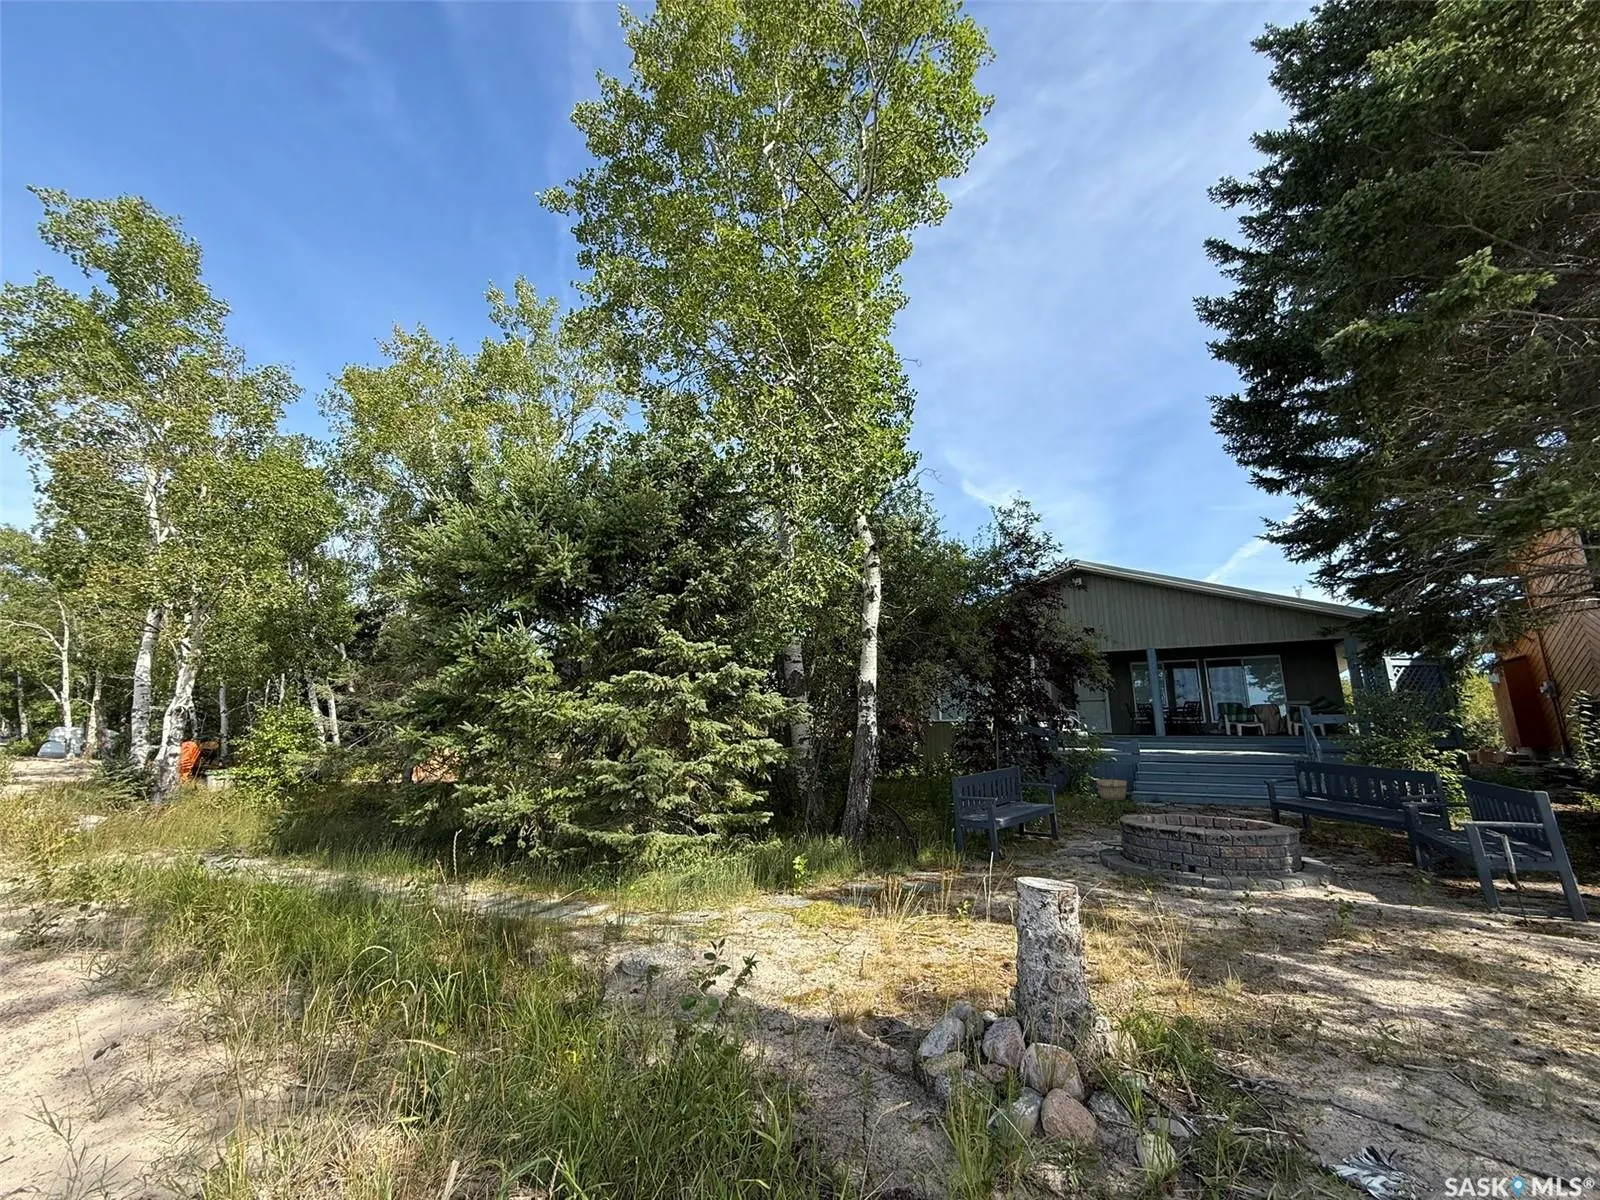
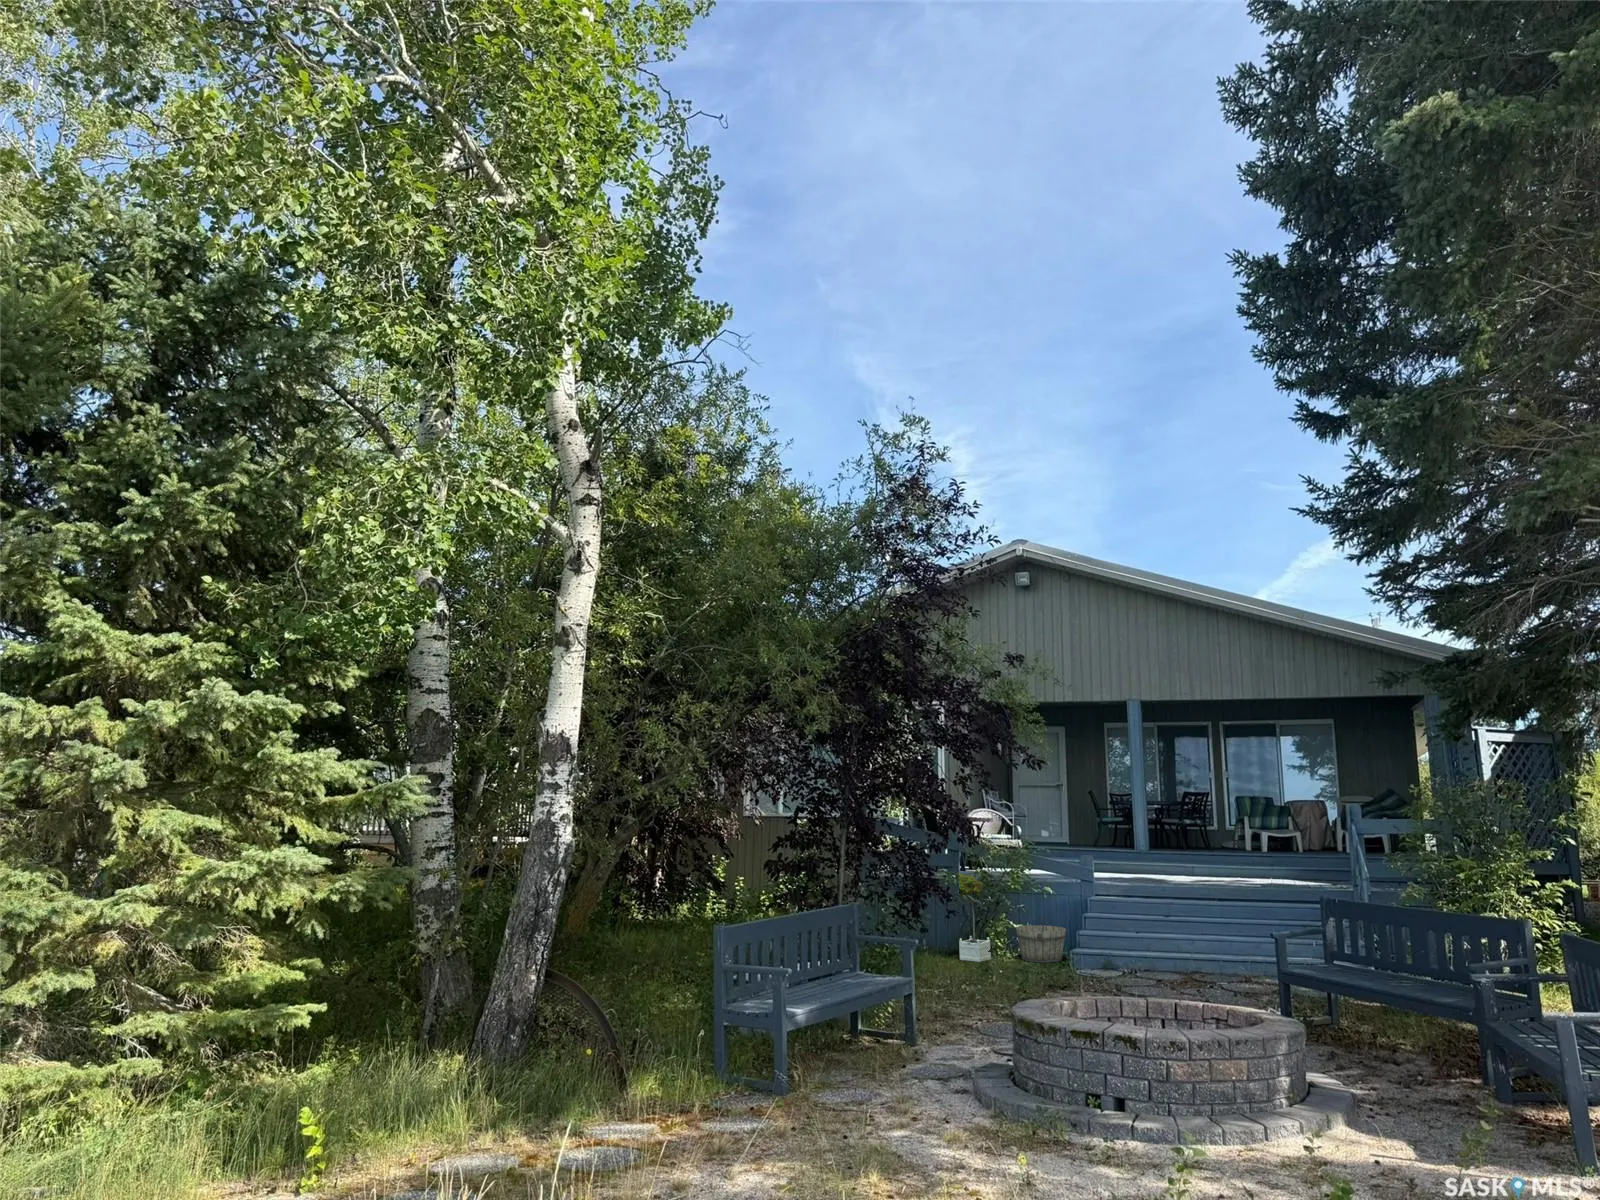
potted tree: none [1057,750,1083,799] -> present [955,873,991,962]

